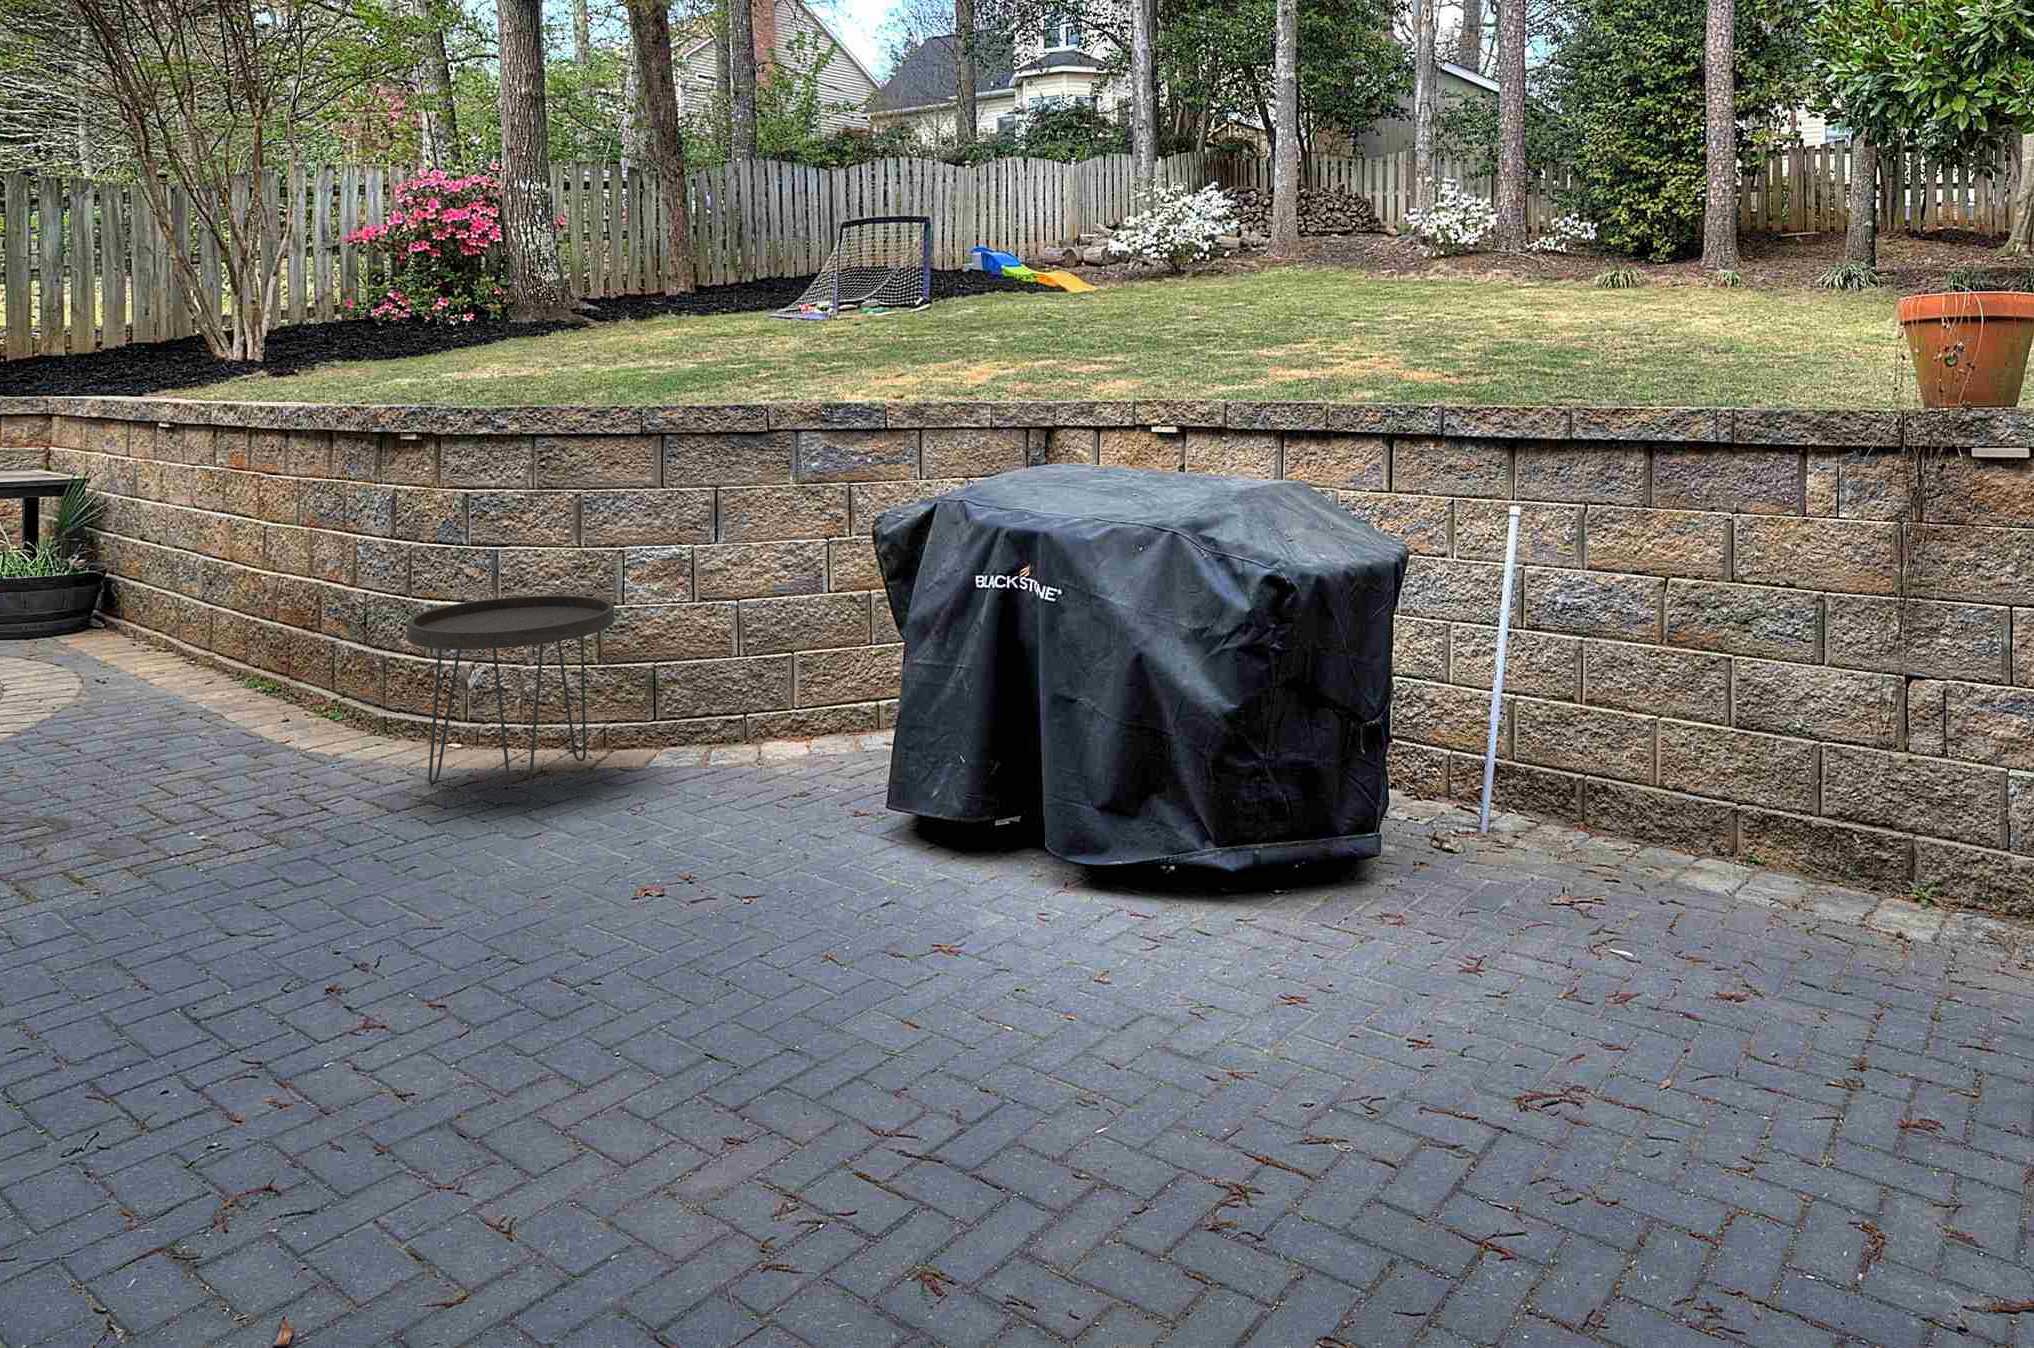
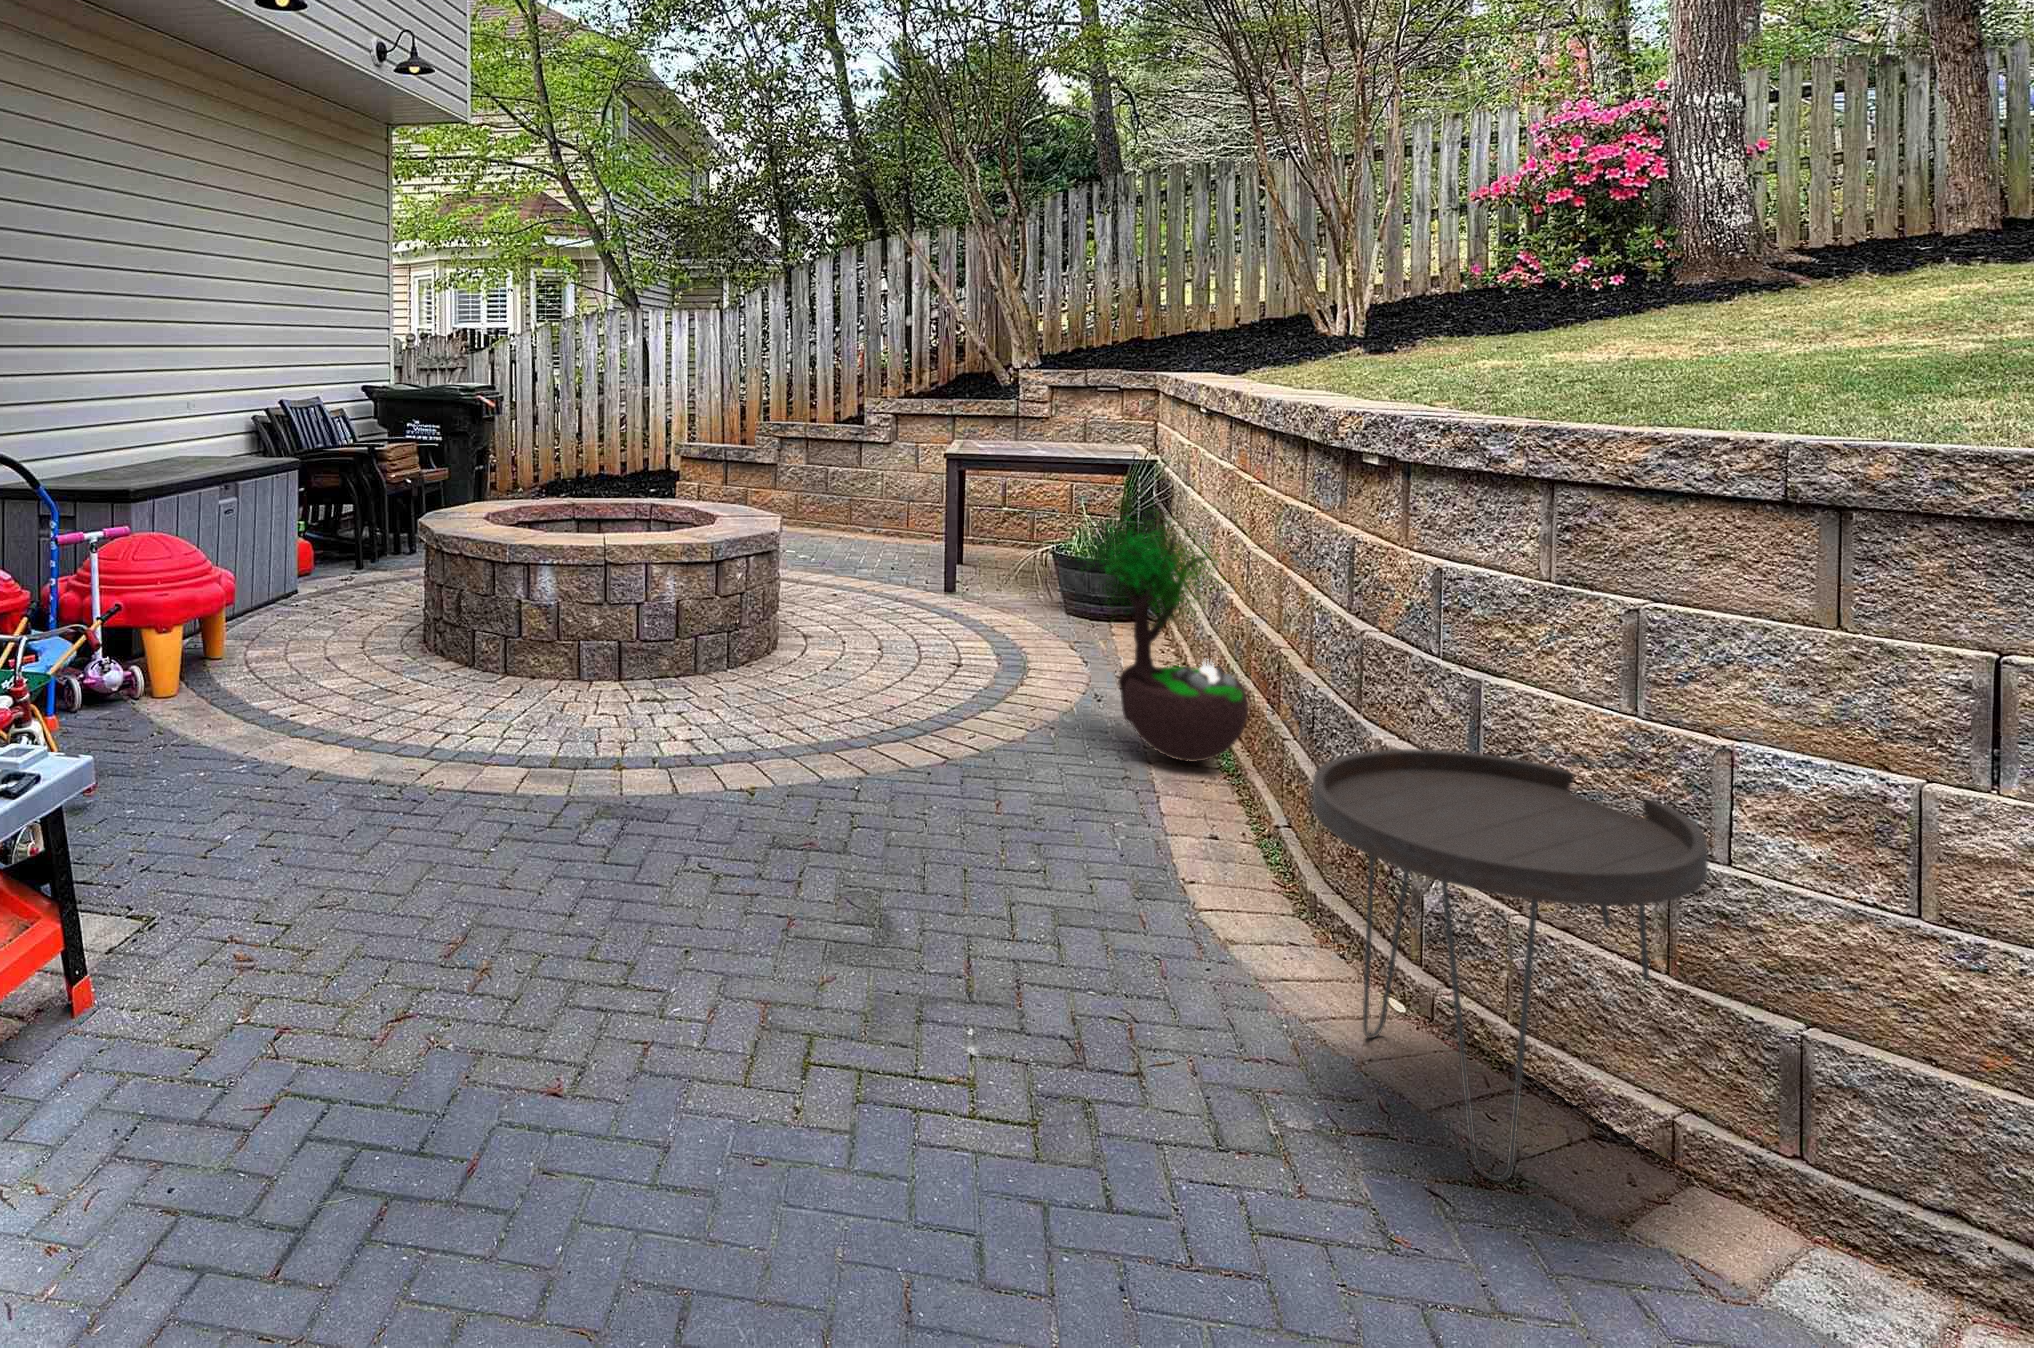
potted tree: none [88,488,265,710] -> present [1080,503,1248,762]

